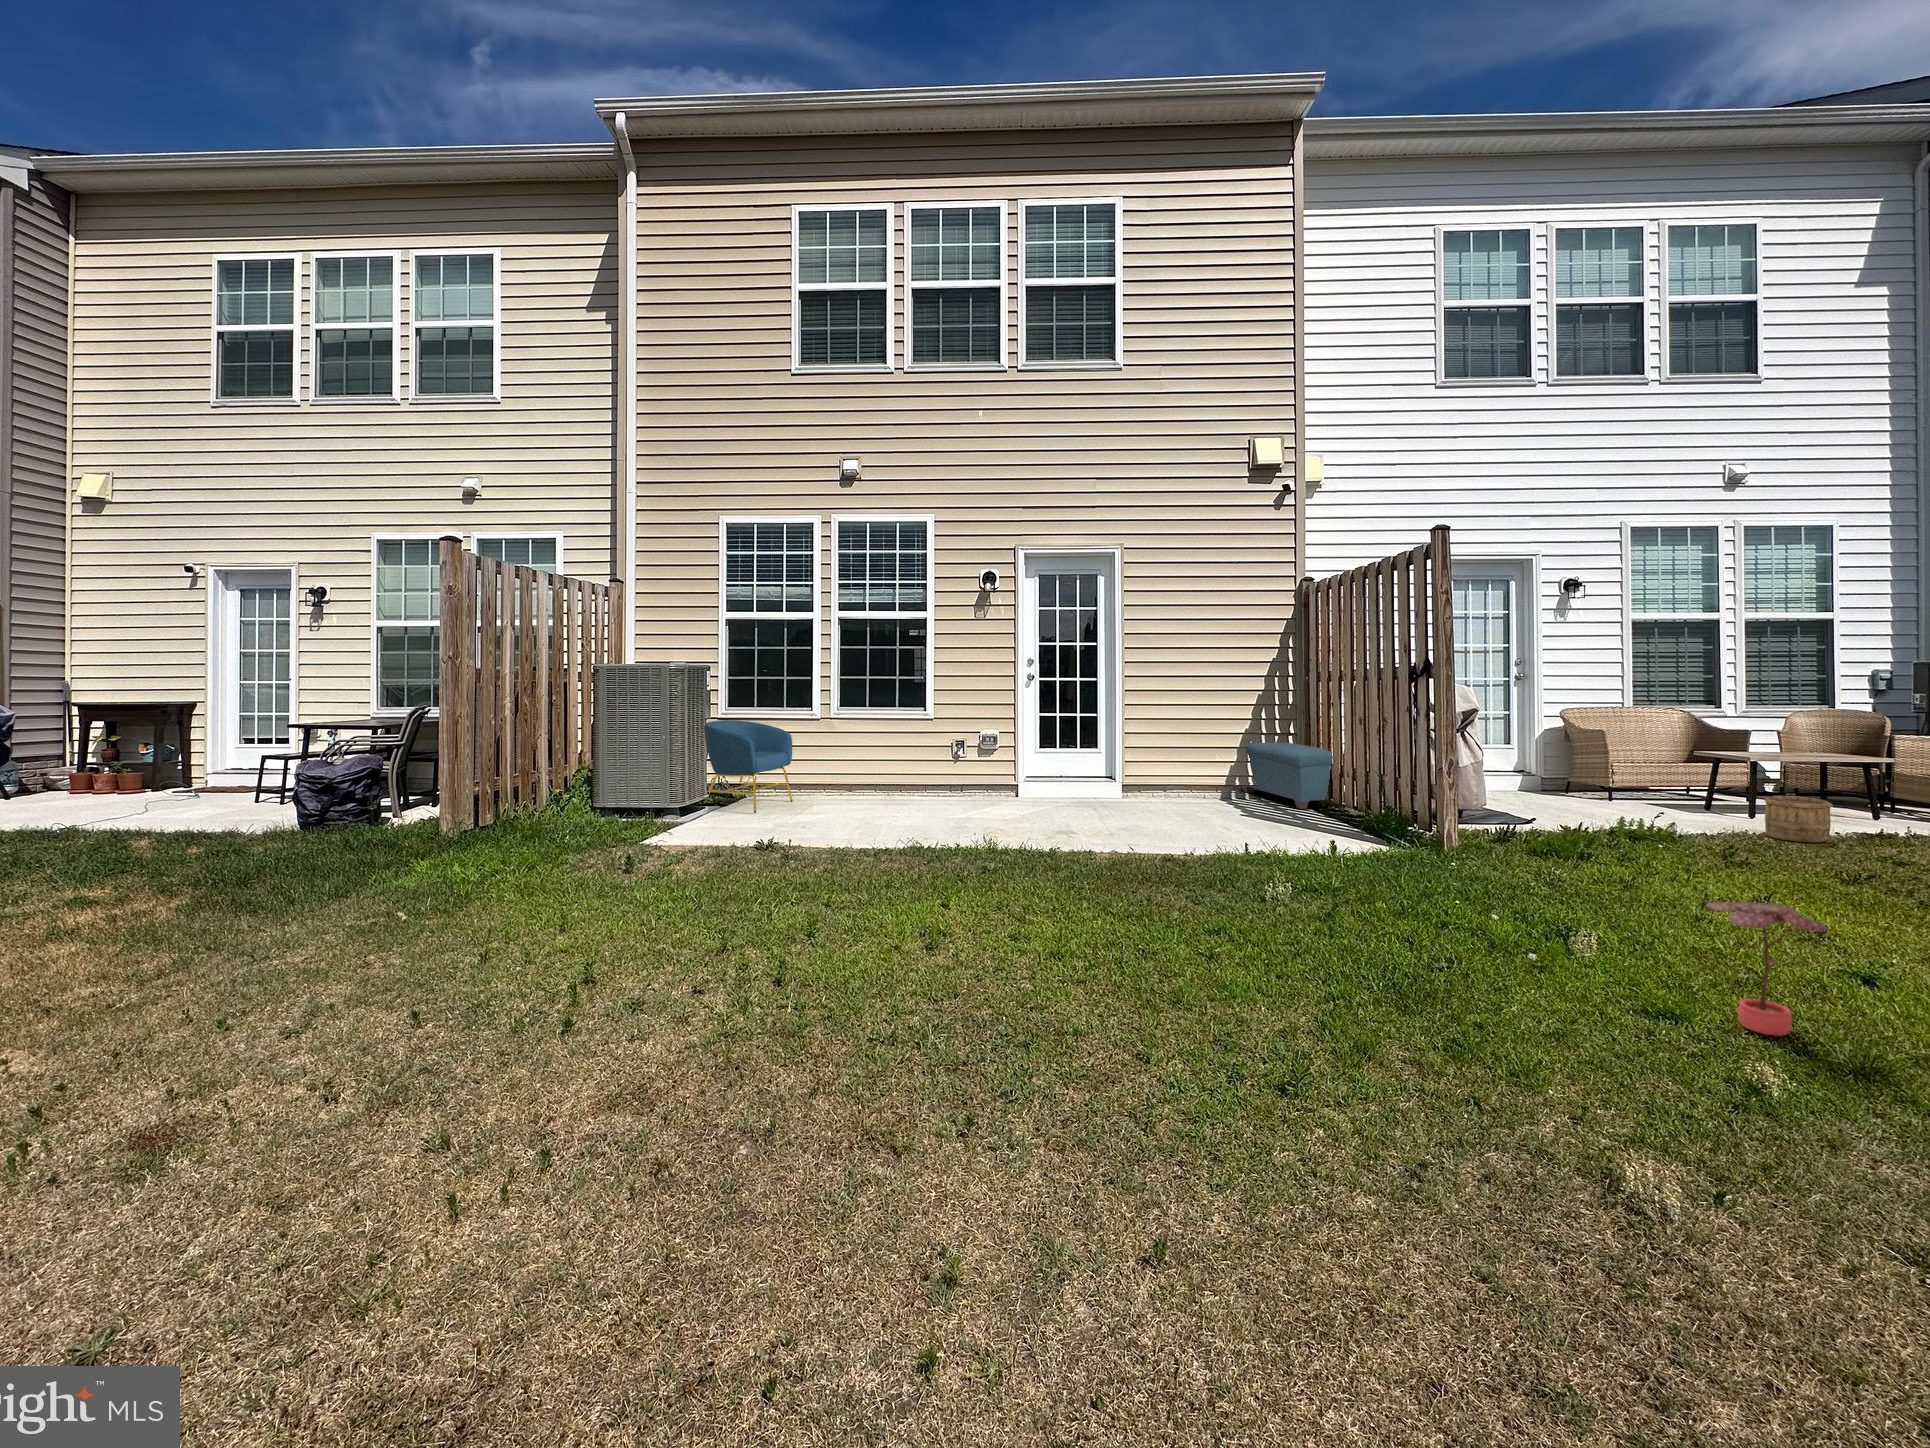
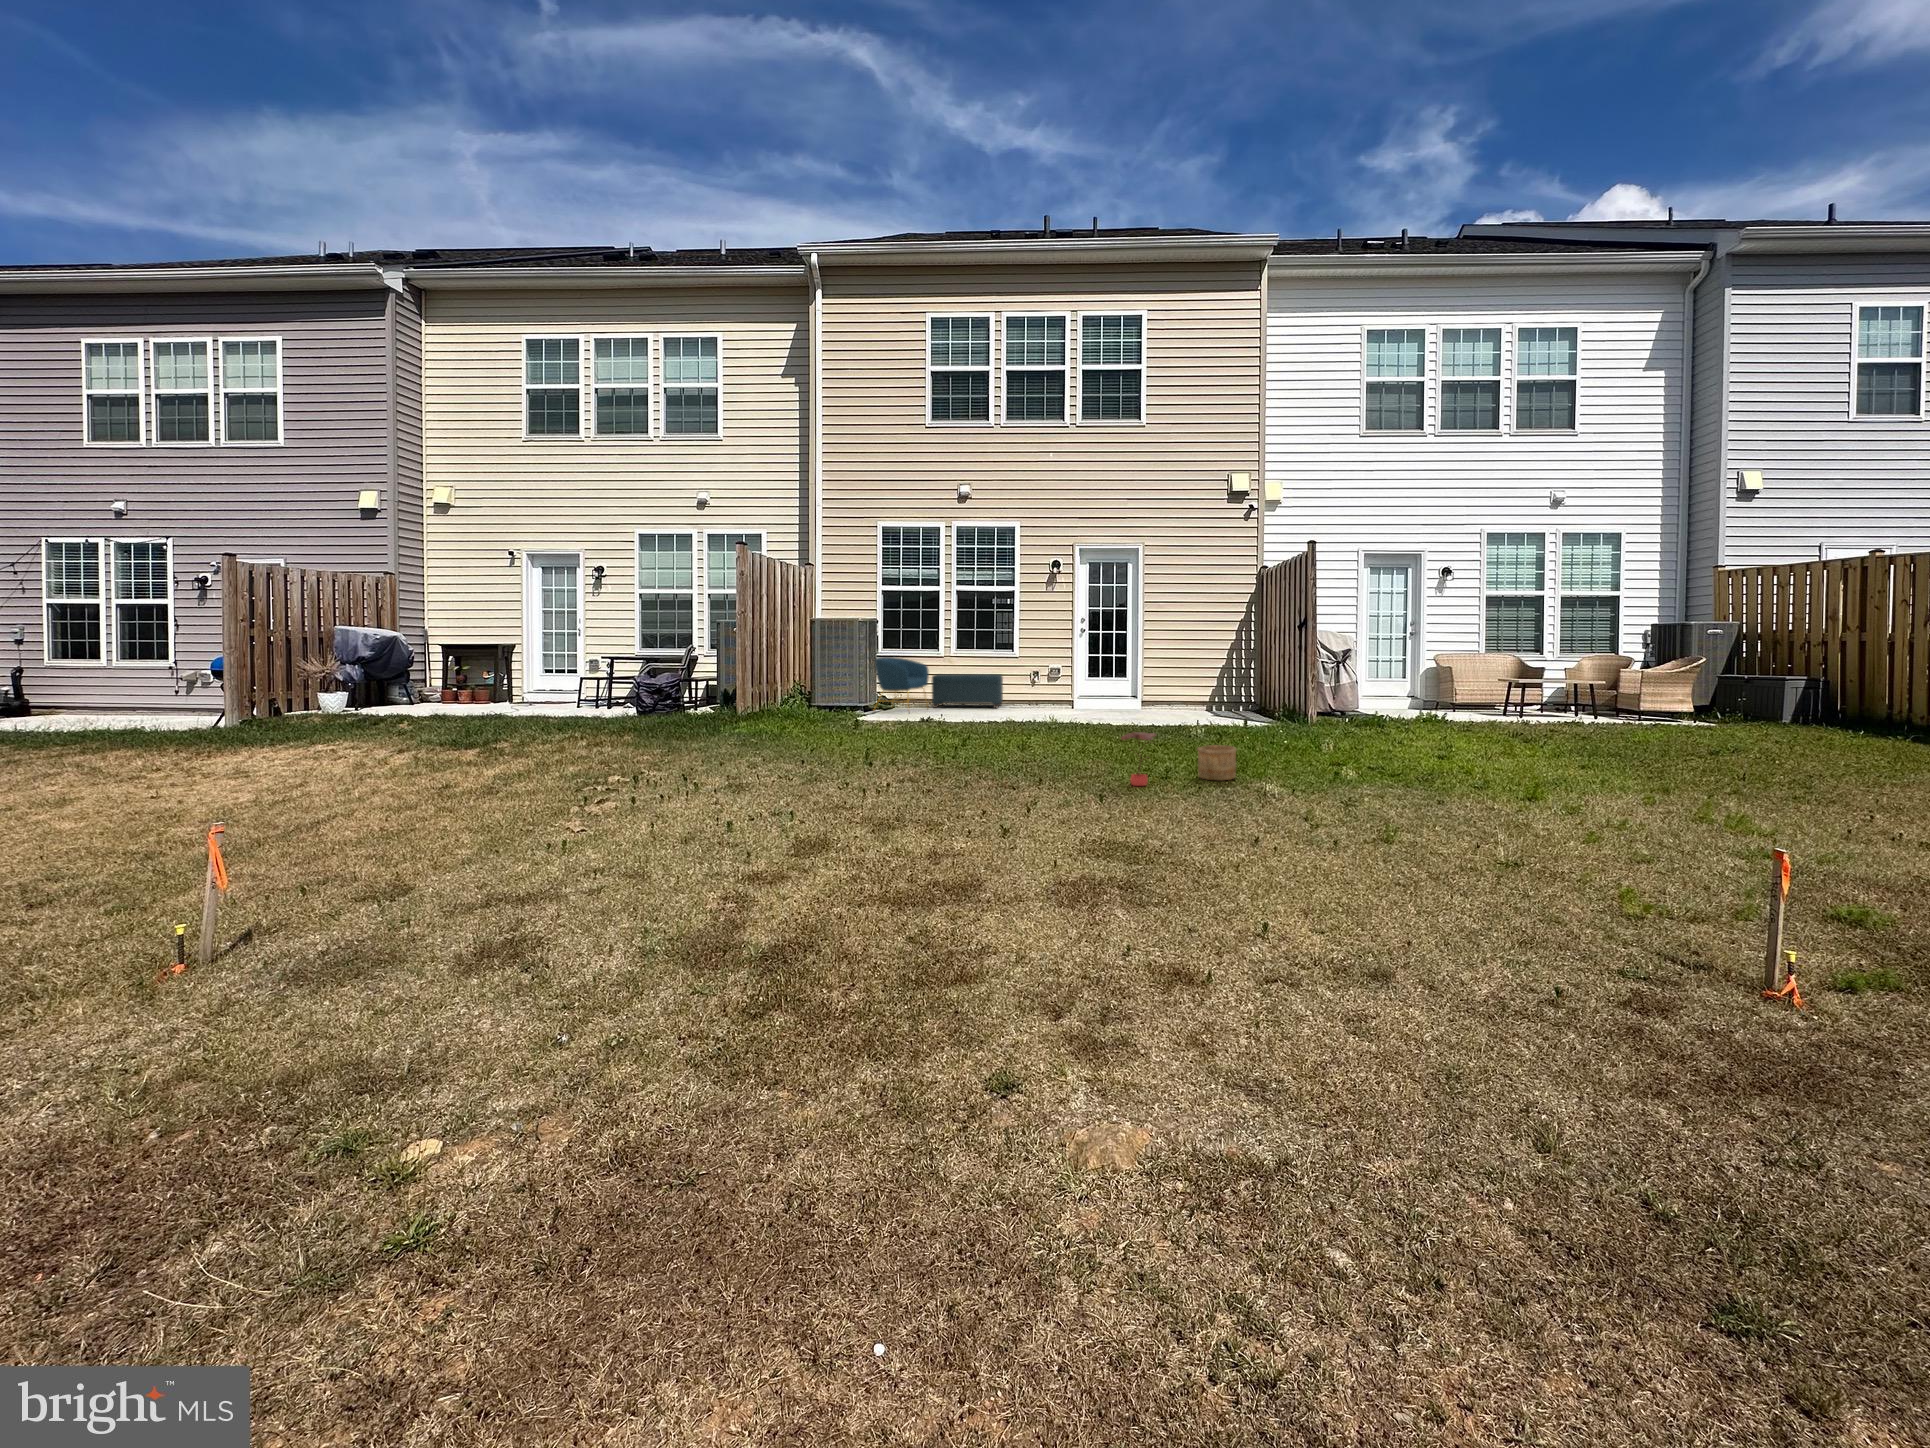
bench: present [1242,741,1332,809] -> present [932,674,1003,708]
wooden bucket: present [1764,796,1833,842] -> present [1197,745,1237,780]
potted plant: present [1707,902,1829,1036] -> present [1121,732,1155,786]

